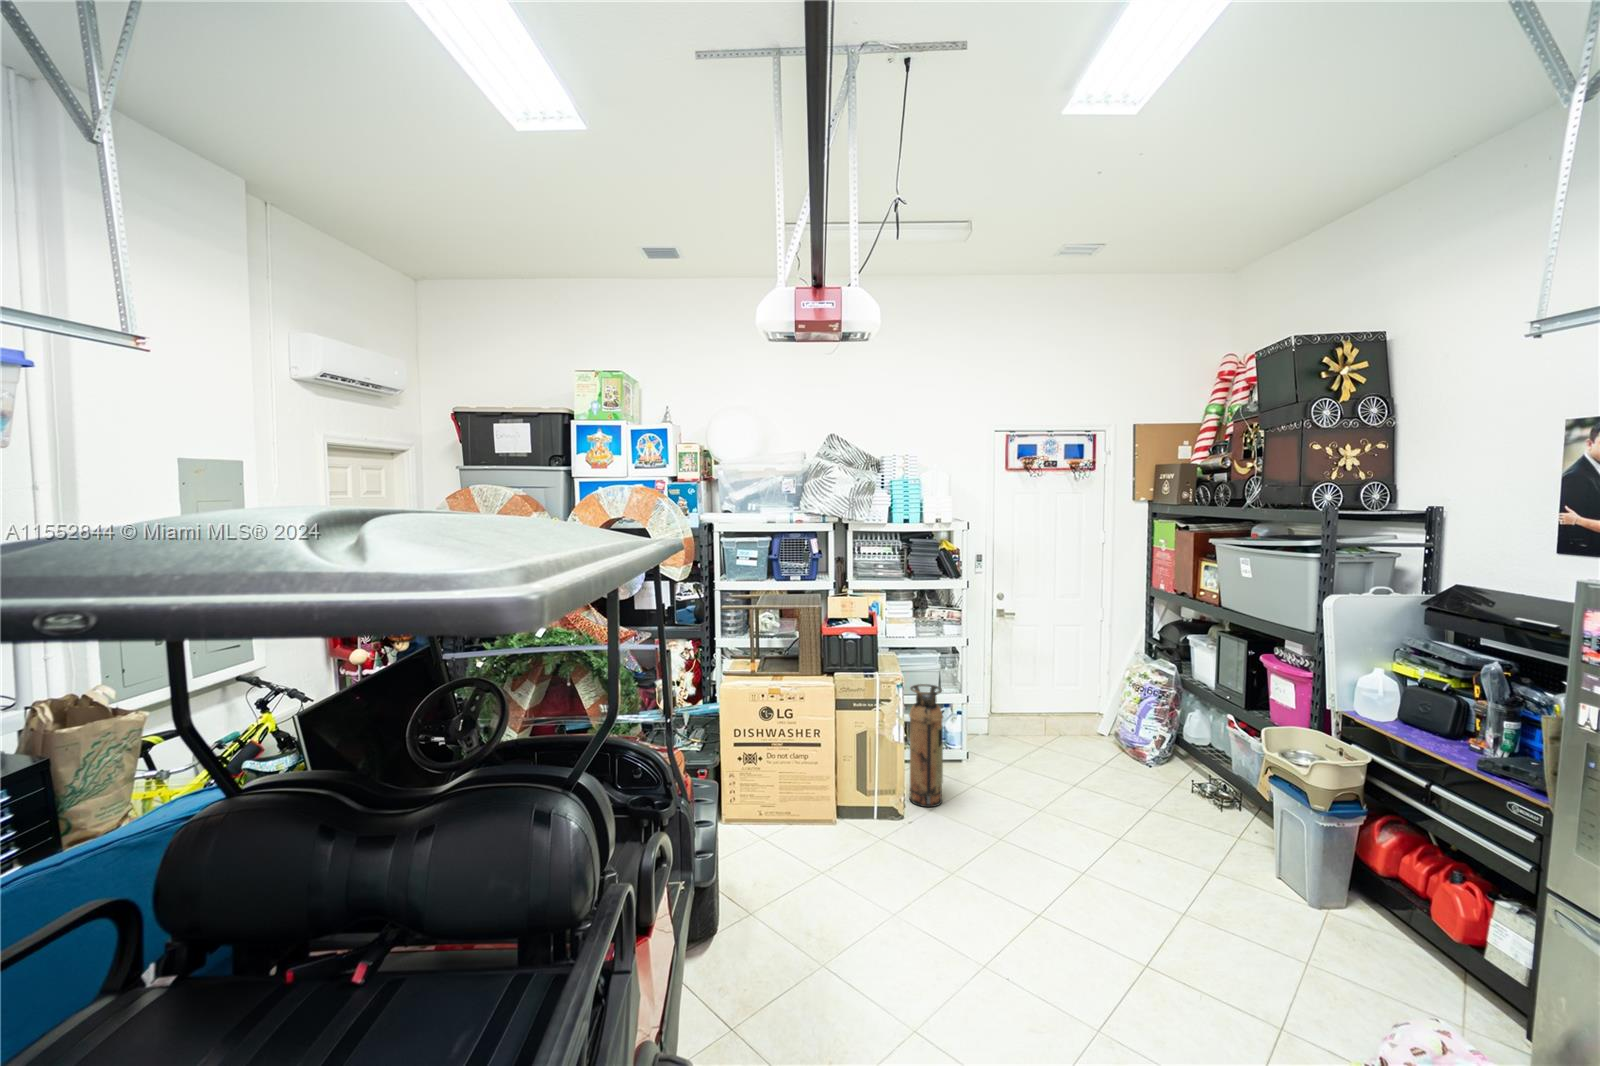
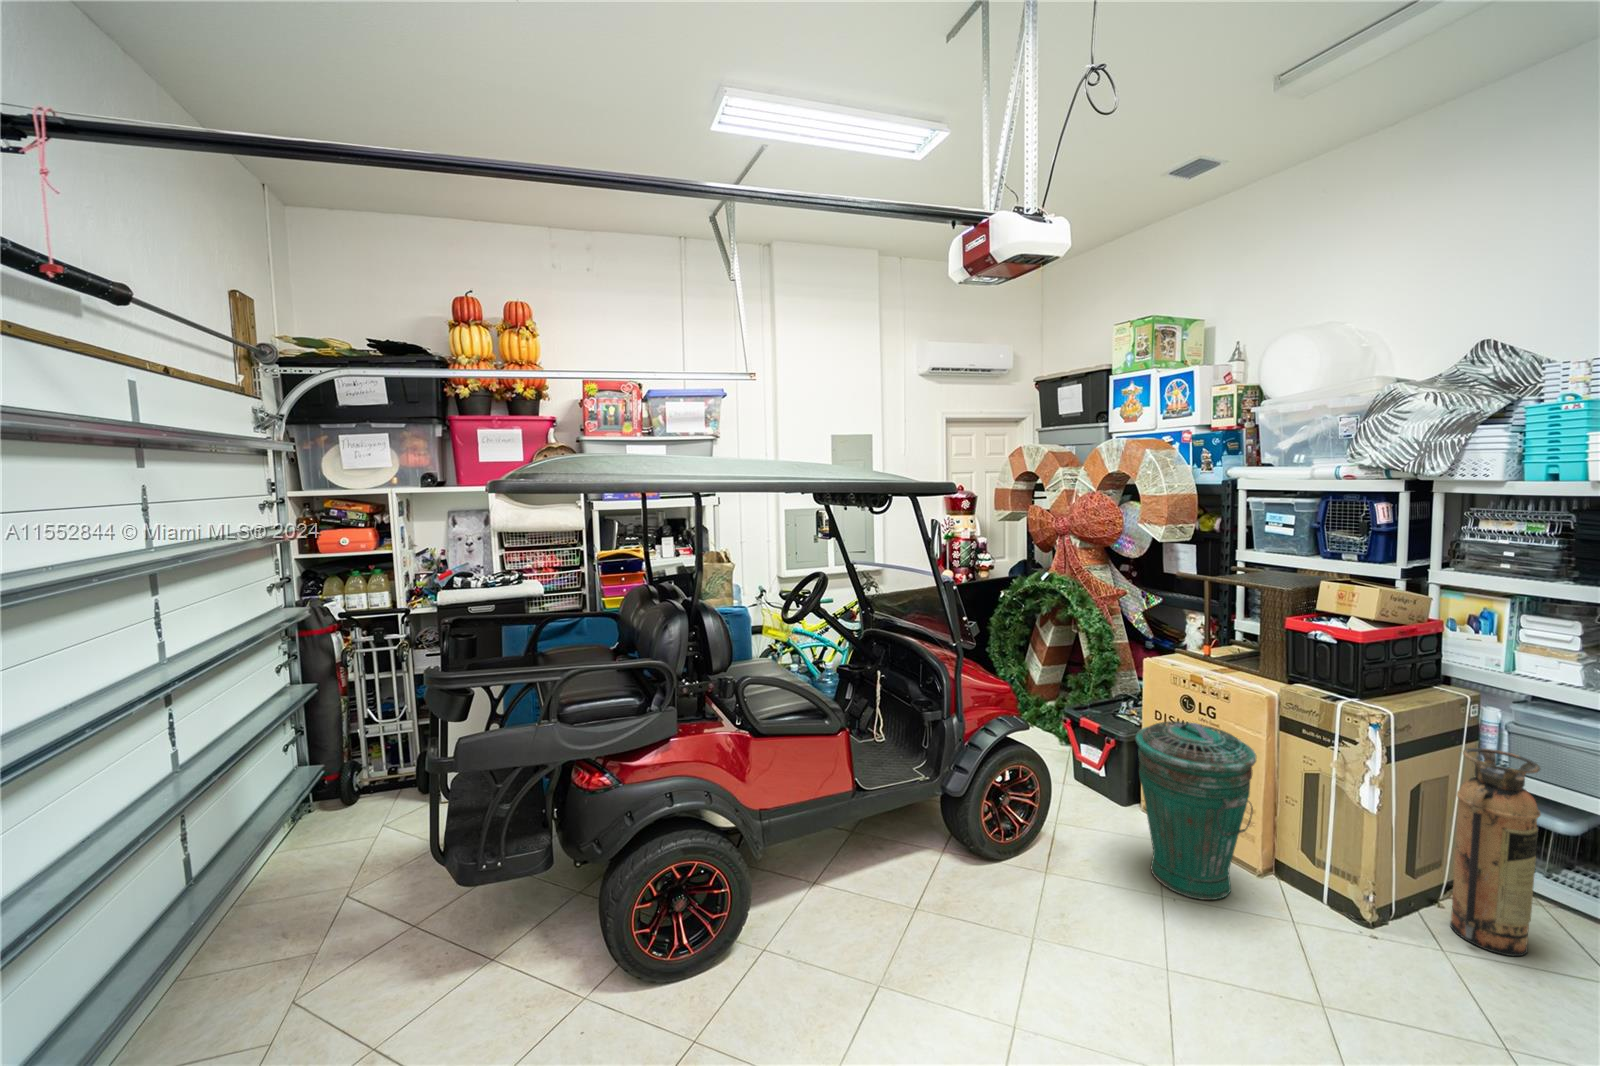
trash can: none [768,723,854,874] -> present [1135,721,1256,900]

